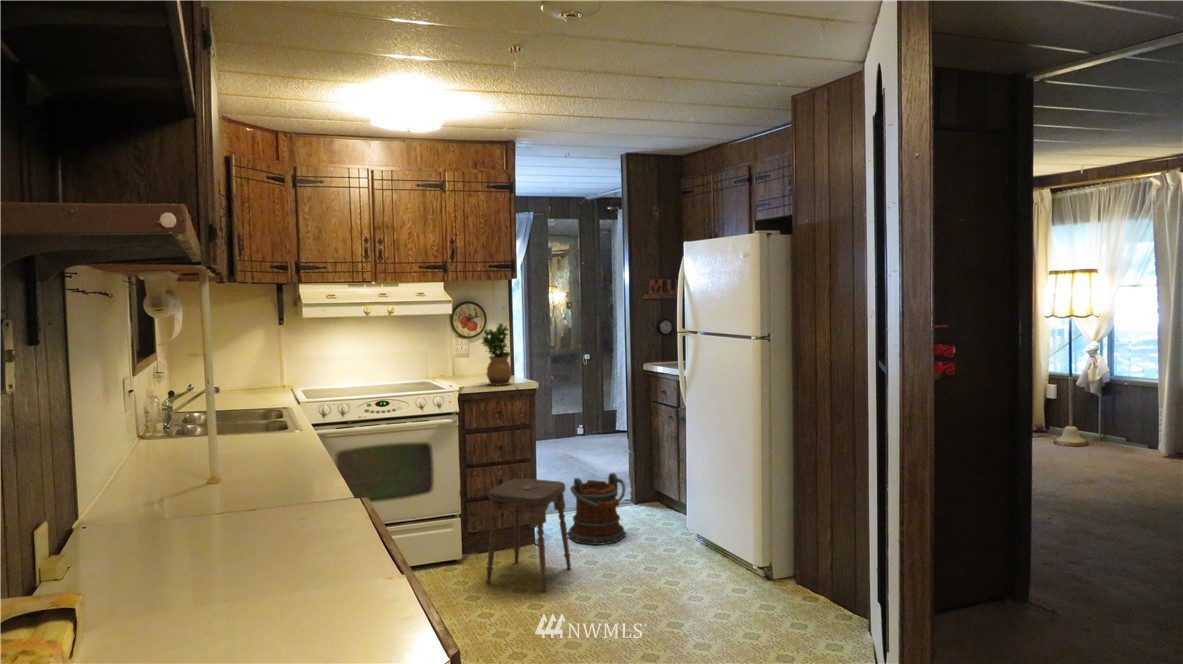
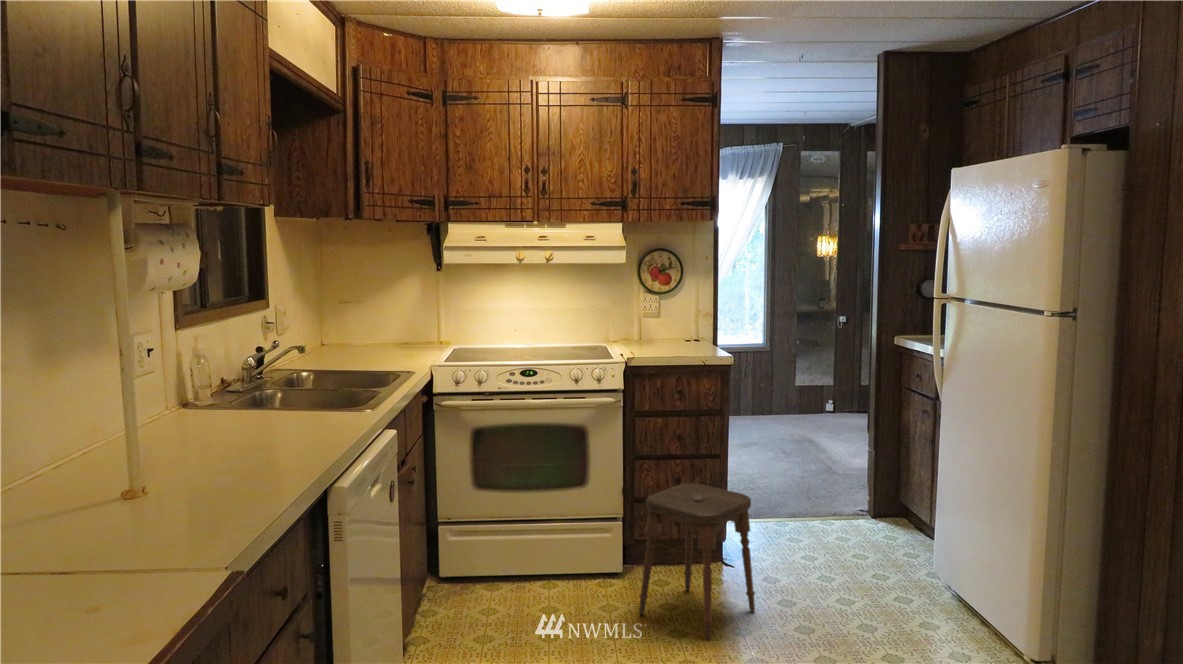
potted plant: present [481,323,512,385] -> none [661,276,704,359]
bucket: present [567,473,626,545] -> none [765,487,850,583]

